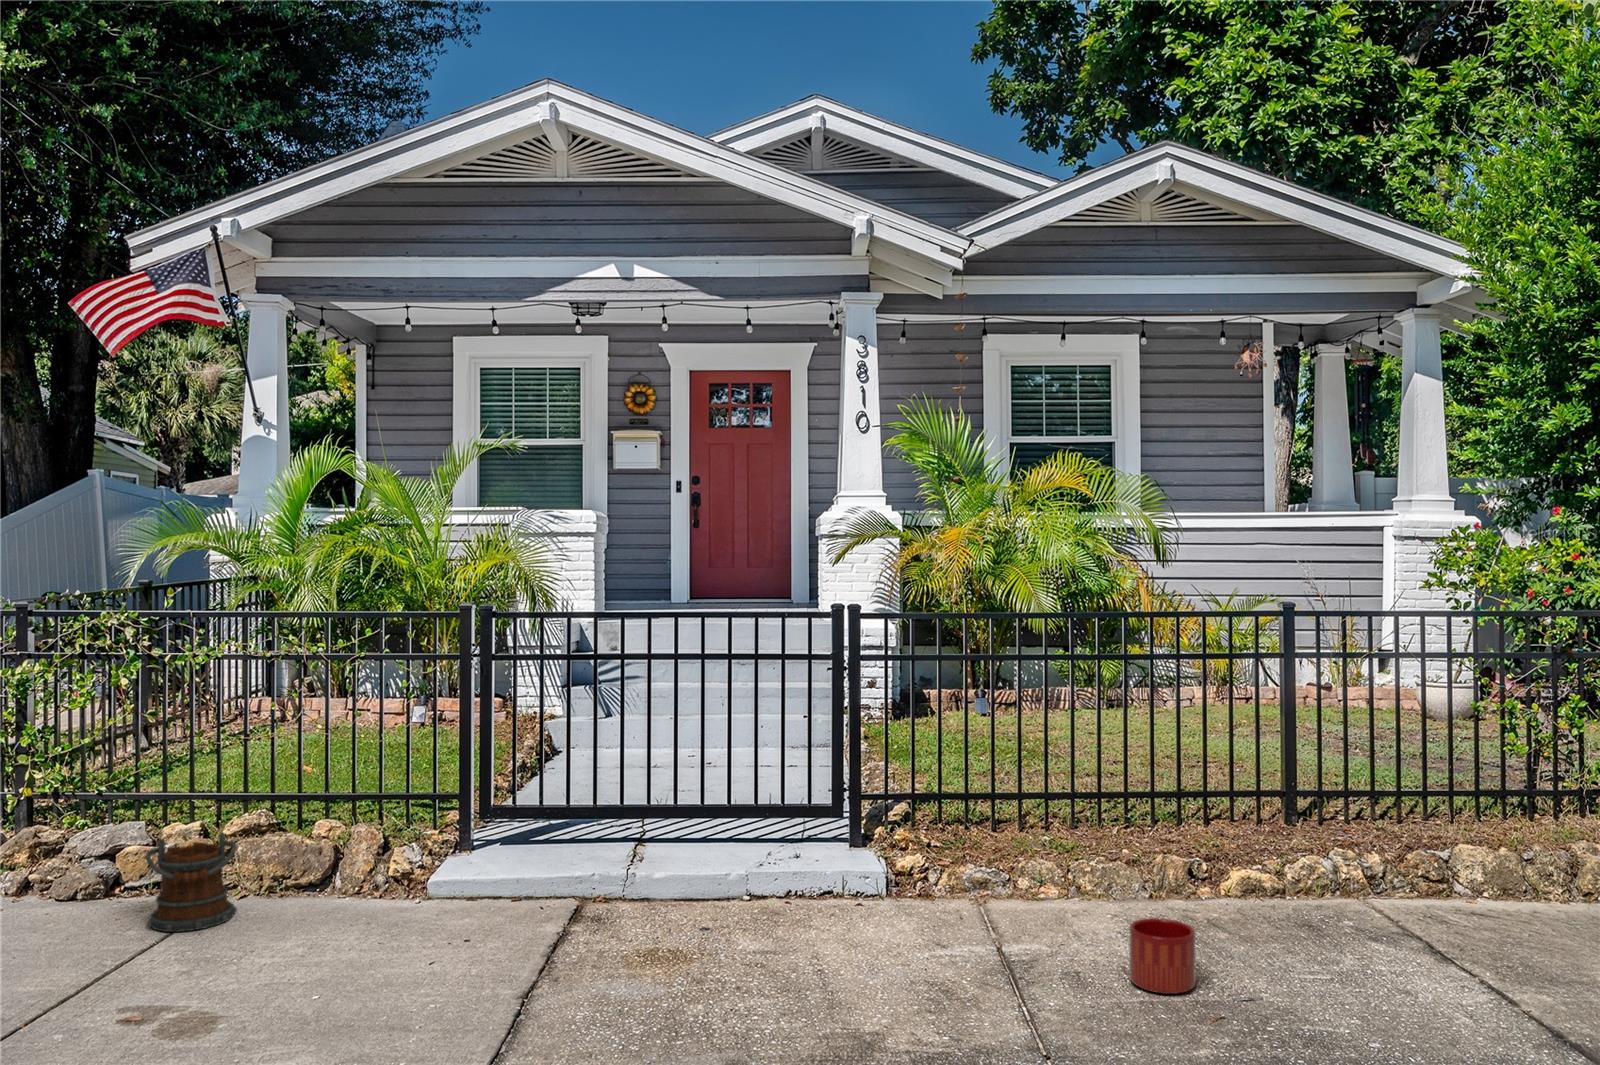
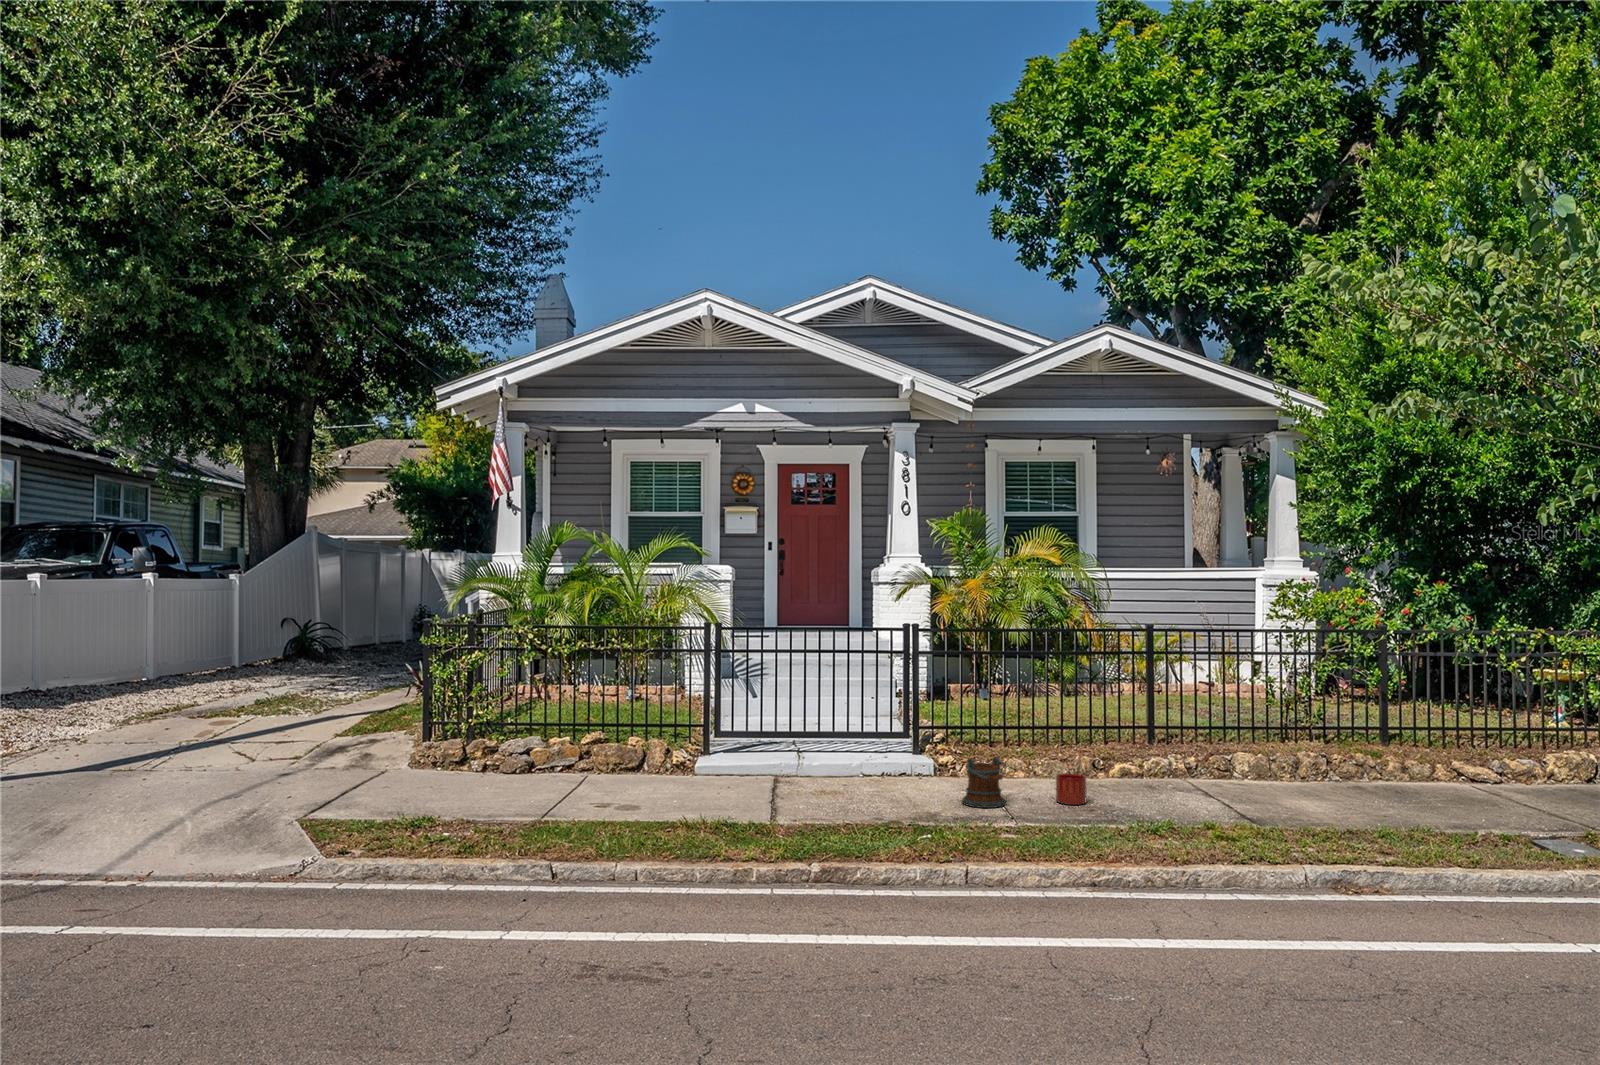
bucket: present [146,833,237,932] -> present [962,756,1006,808]

